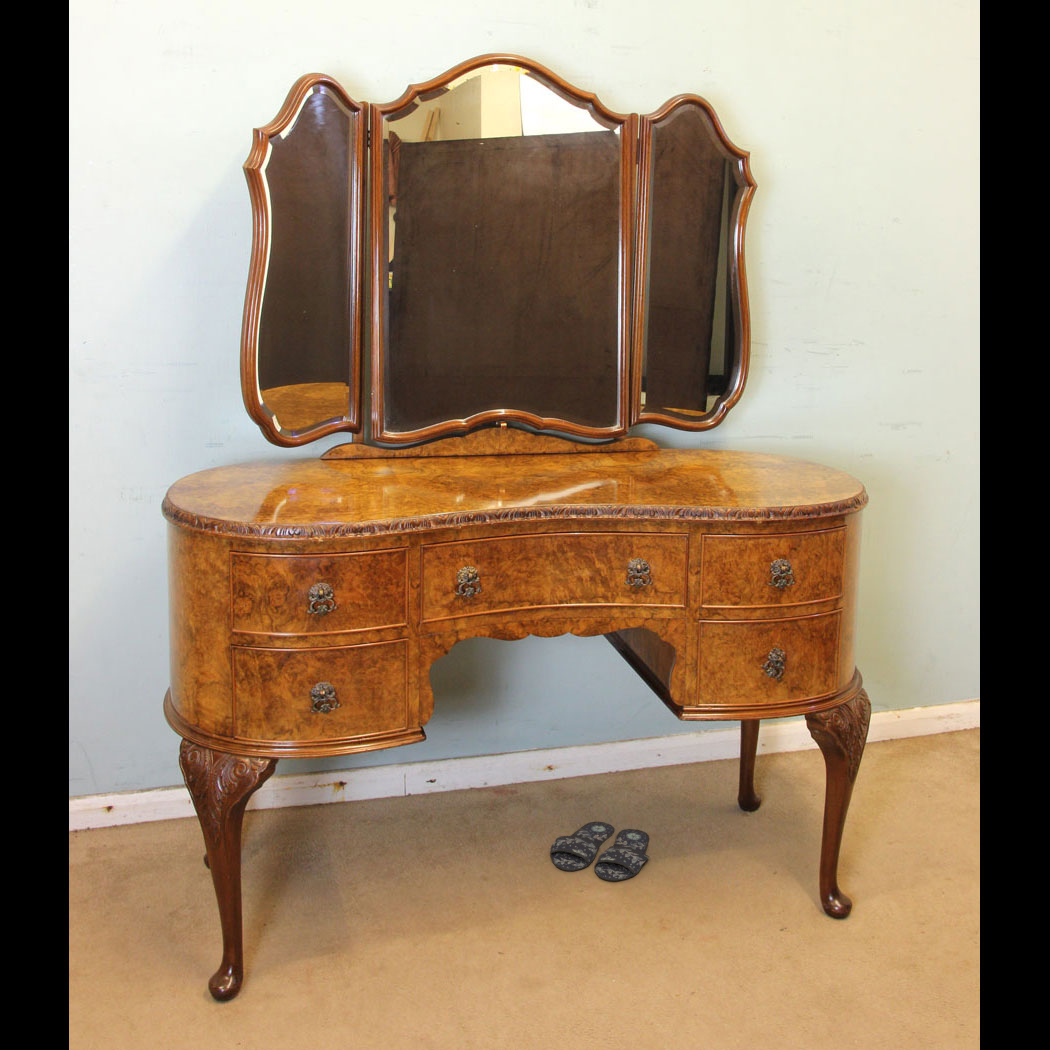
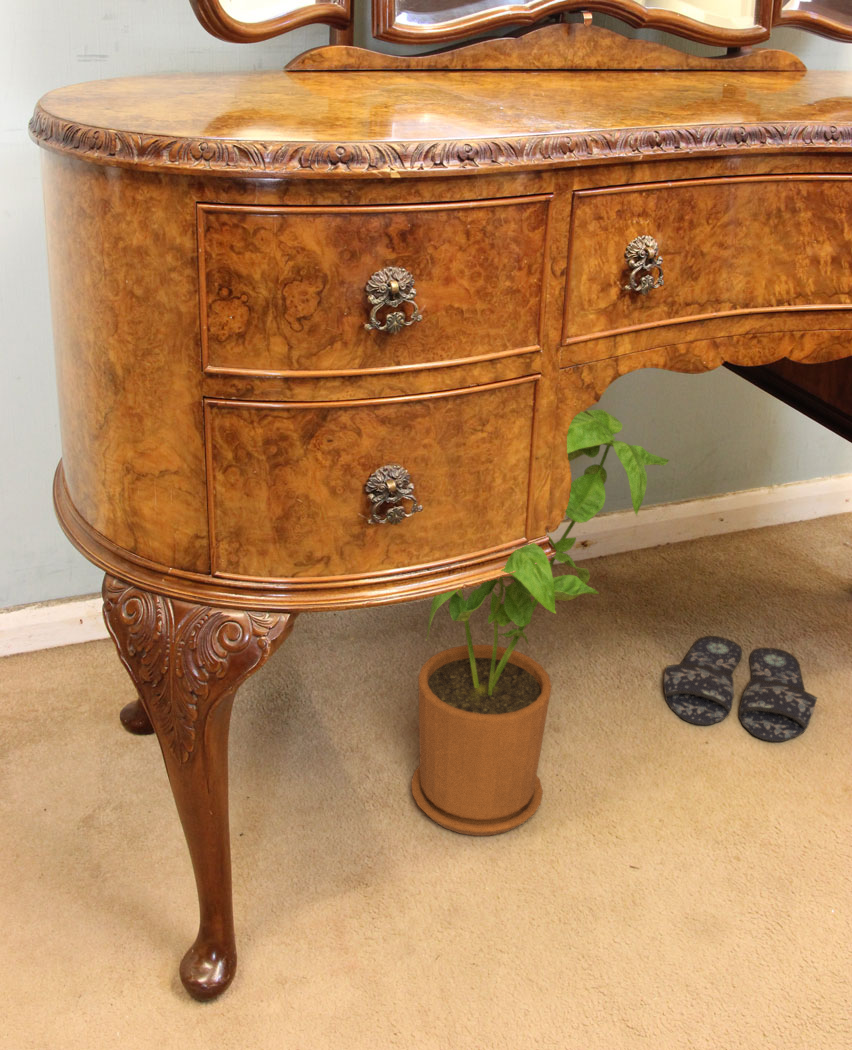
house plant: none [354,658,510,923] -> present [411,409,669,836]

